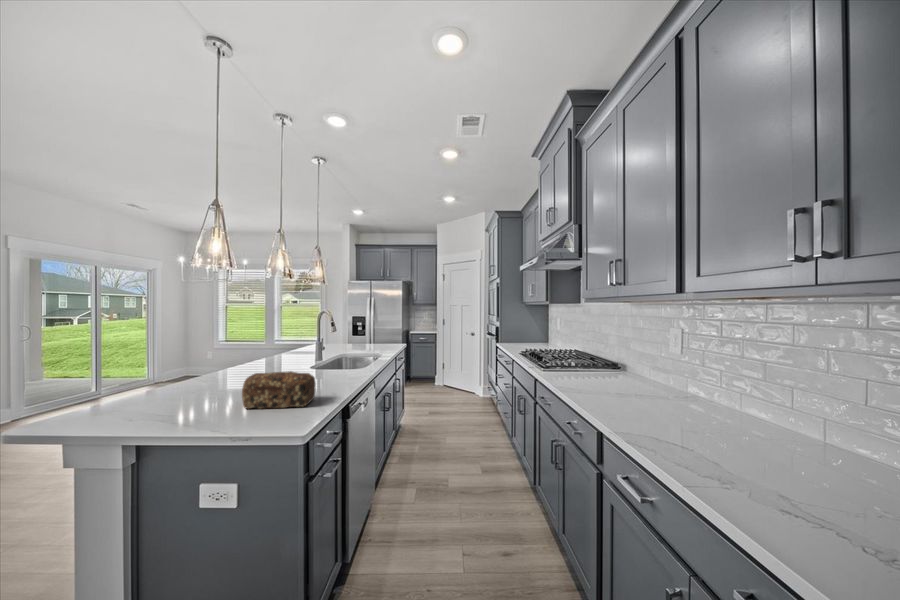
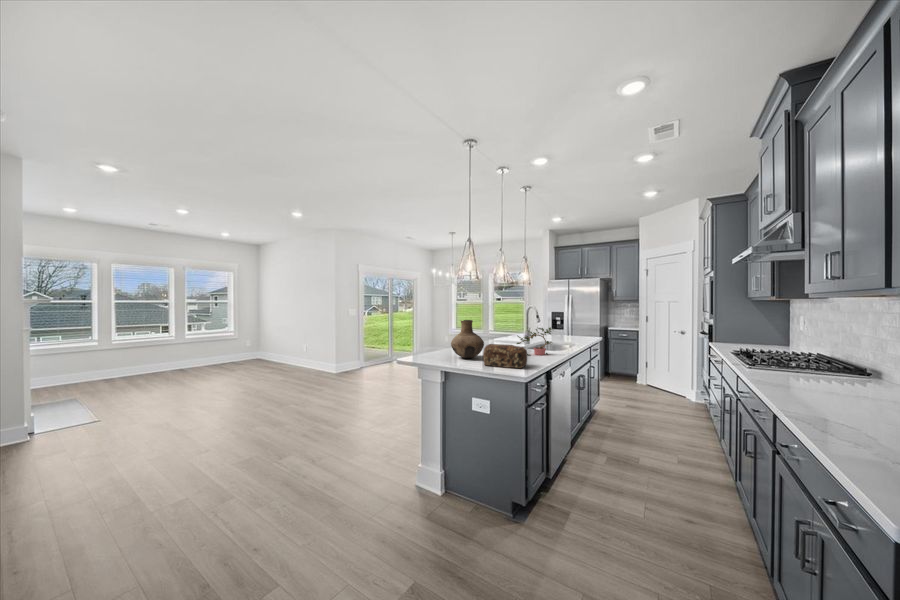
vase: none [186,336,249,397] -> present [451,320,484,358]
potted plant: none [302,339,355,380] -> present [517,328,552,355]

